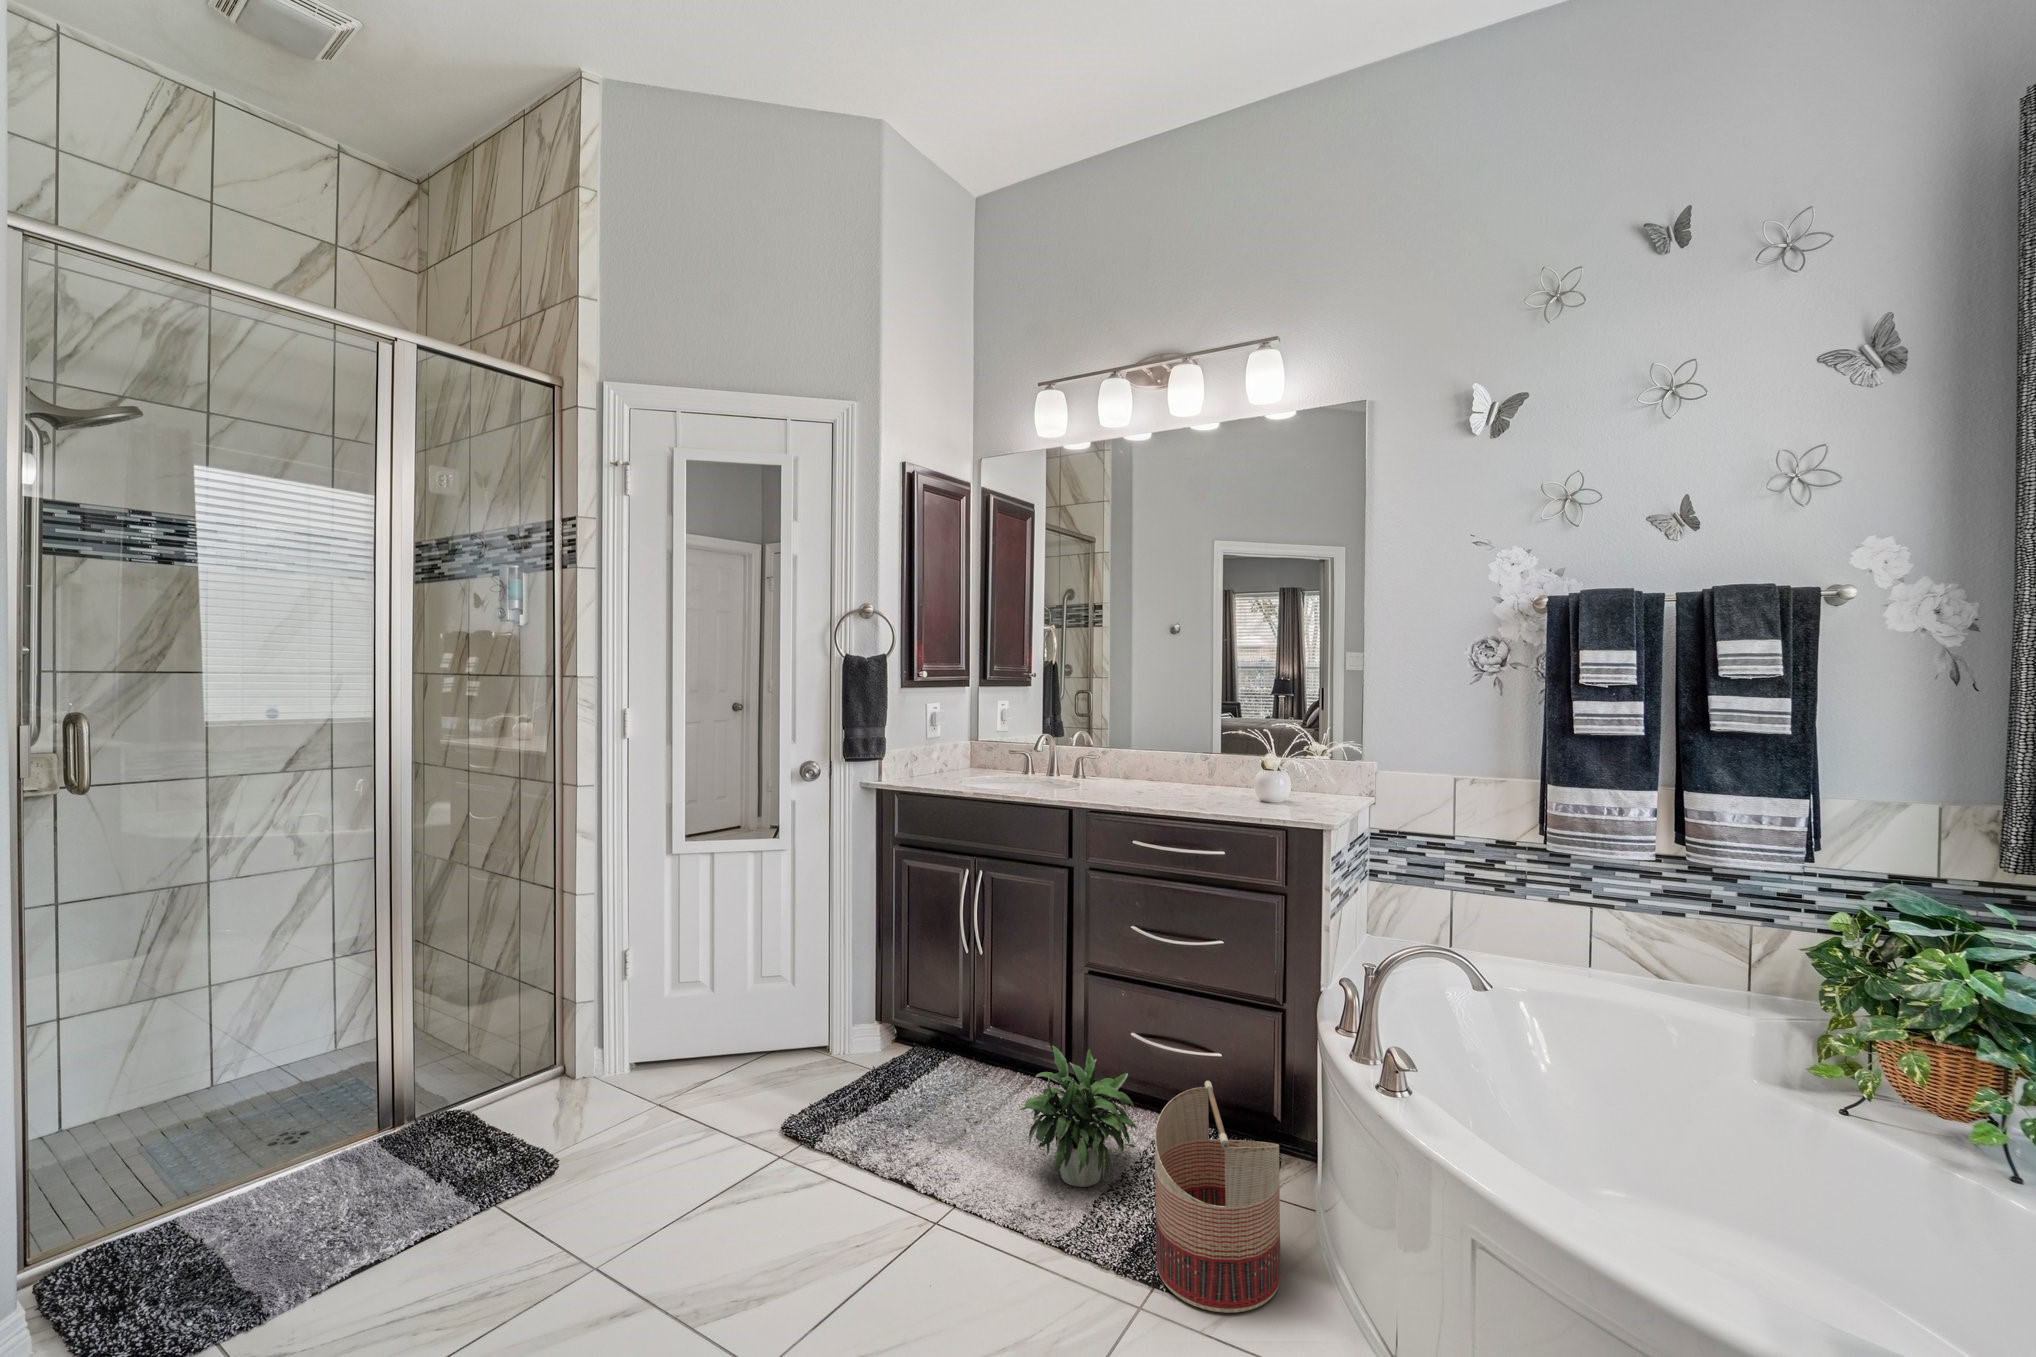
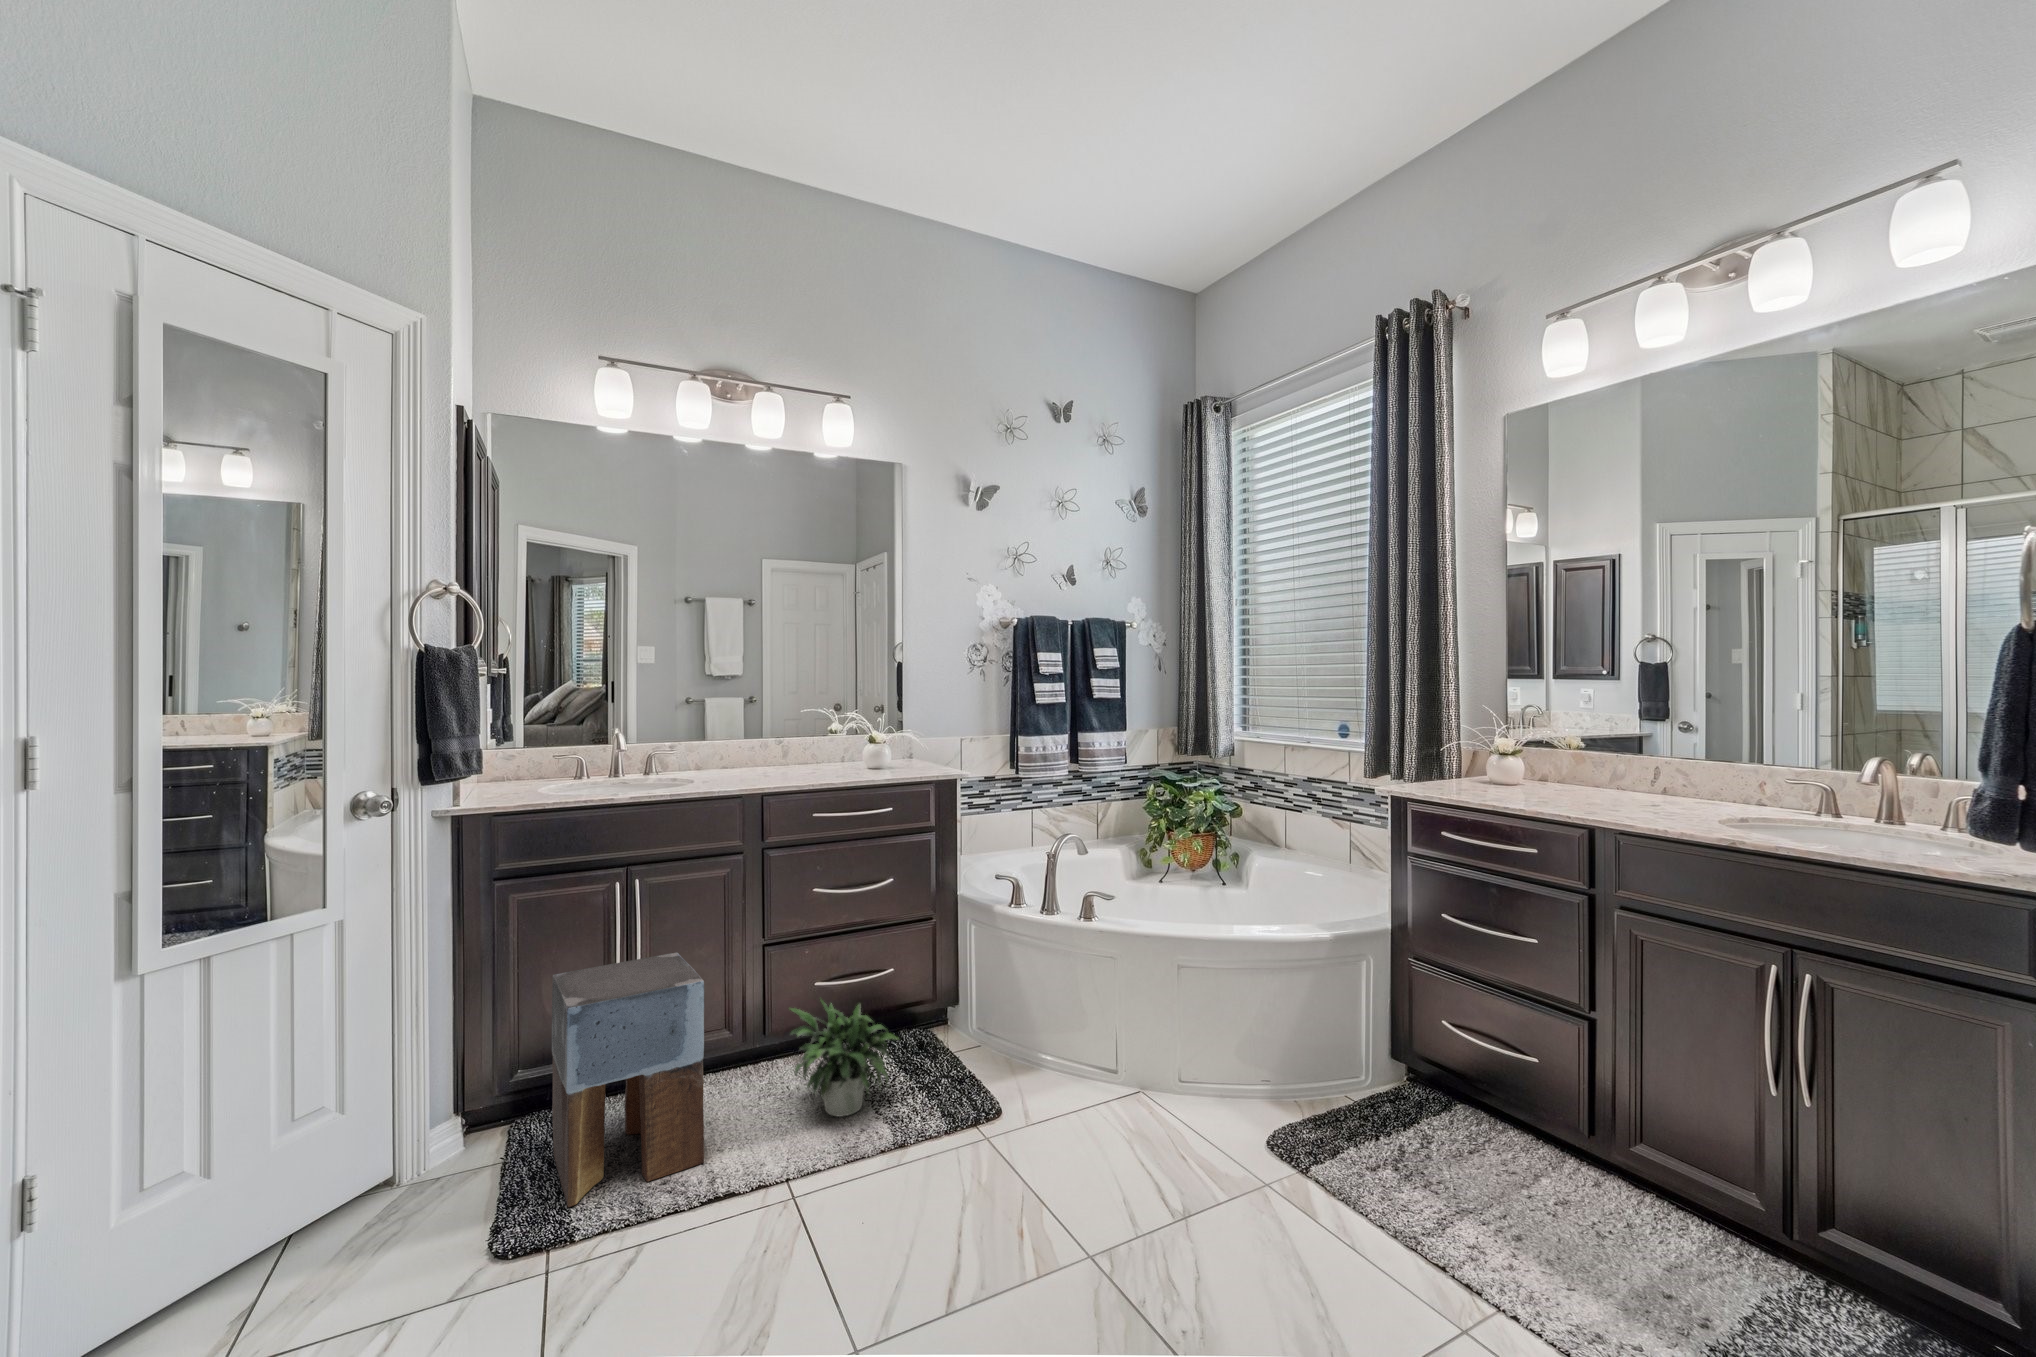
stool: none [845,942,987,1151] -> present [552,953,704,1207]
basket: present [1155,1080,1280,1313] -> none [962,965,1052,1118]

